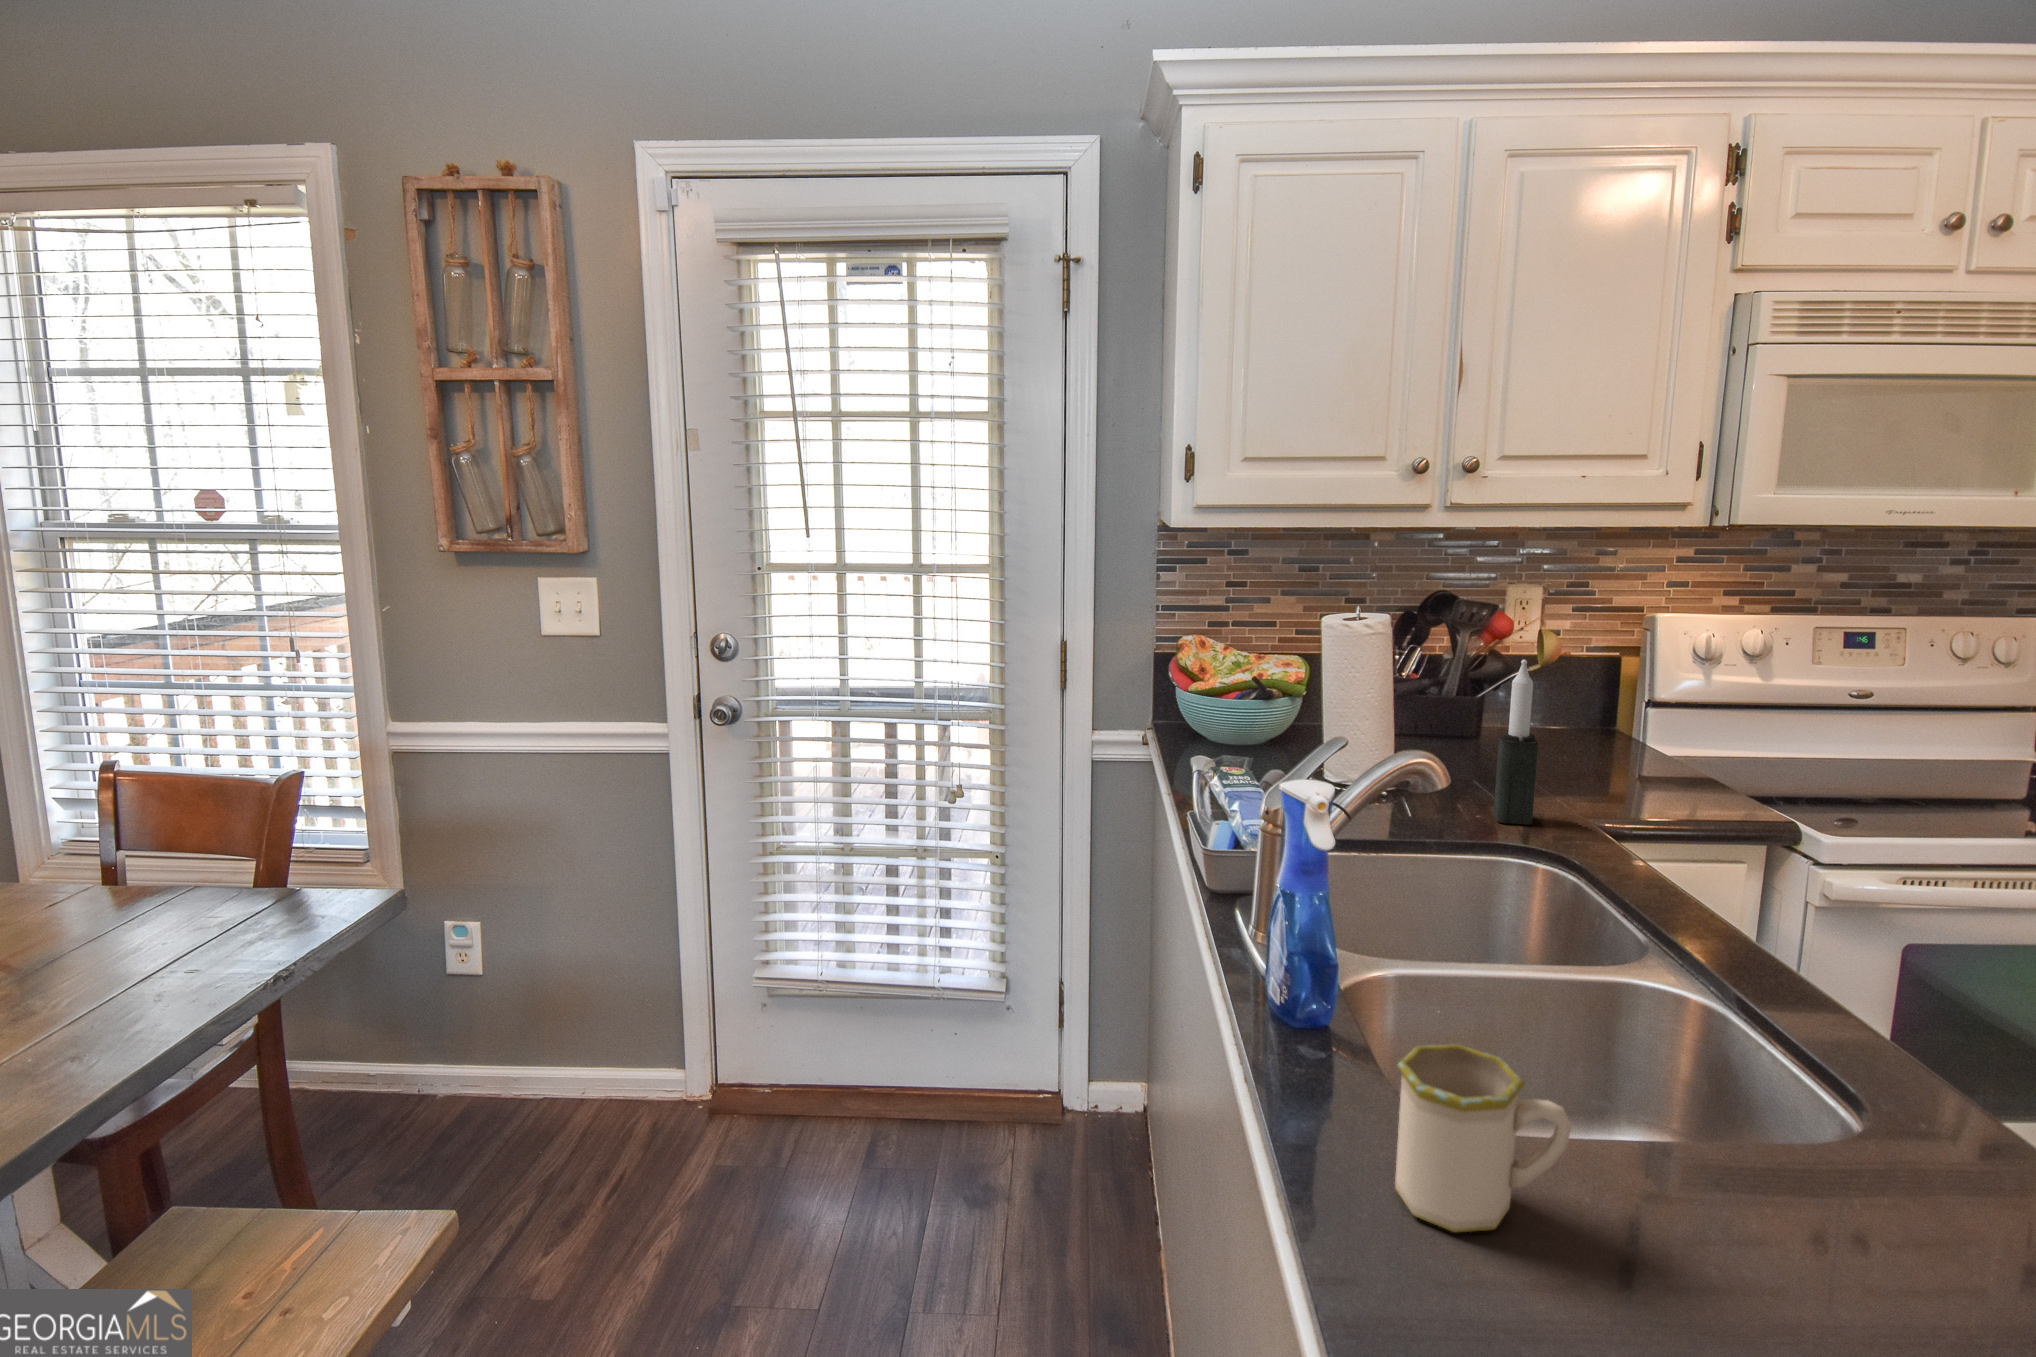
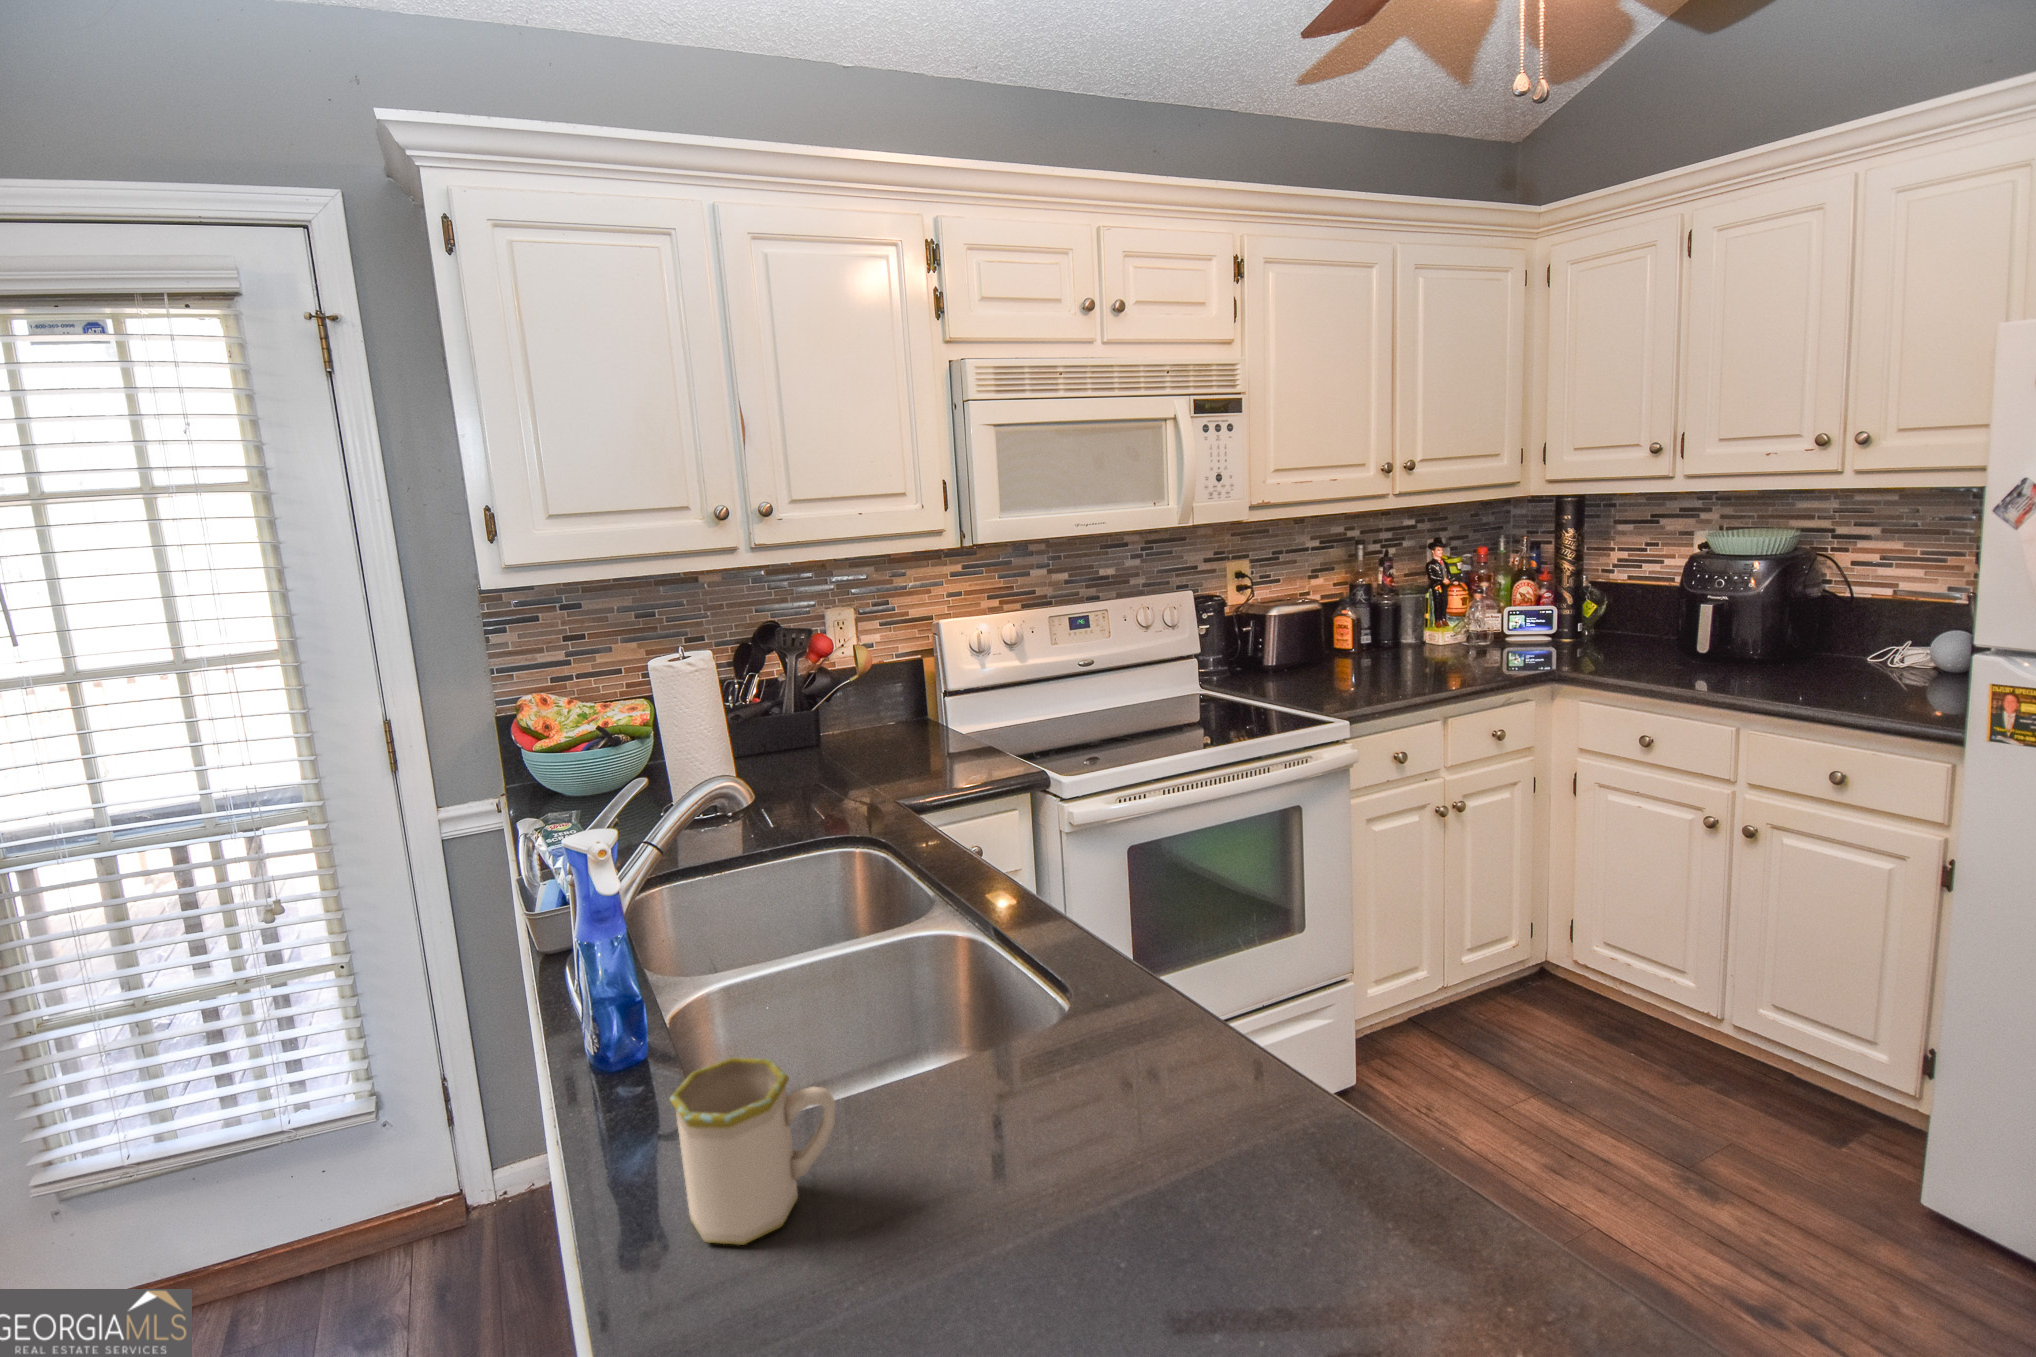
candle: present [1493,659,1538,825] -> none [816,674,855,820]

